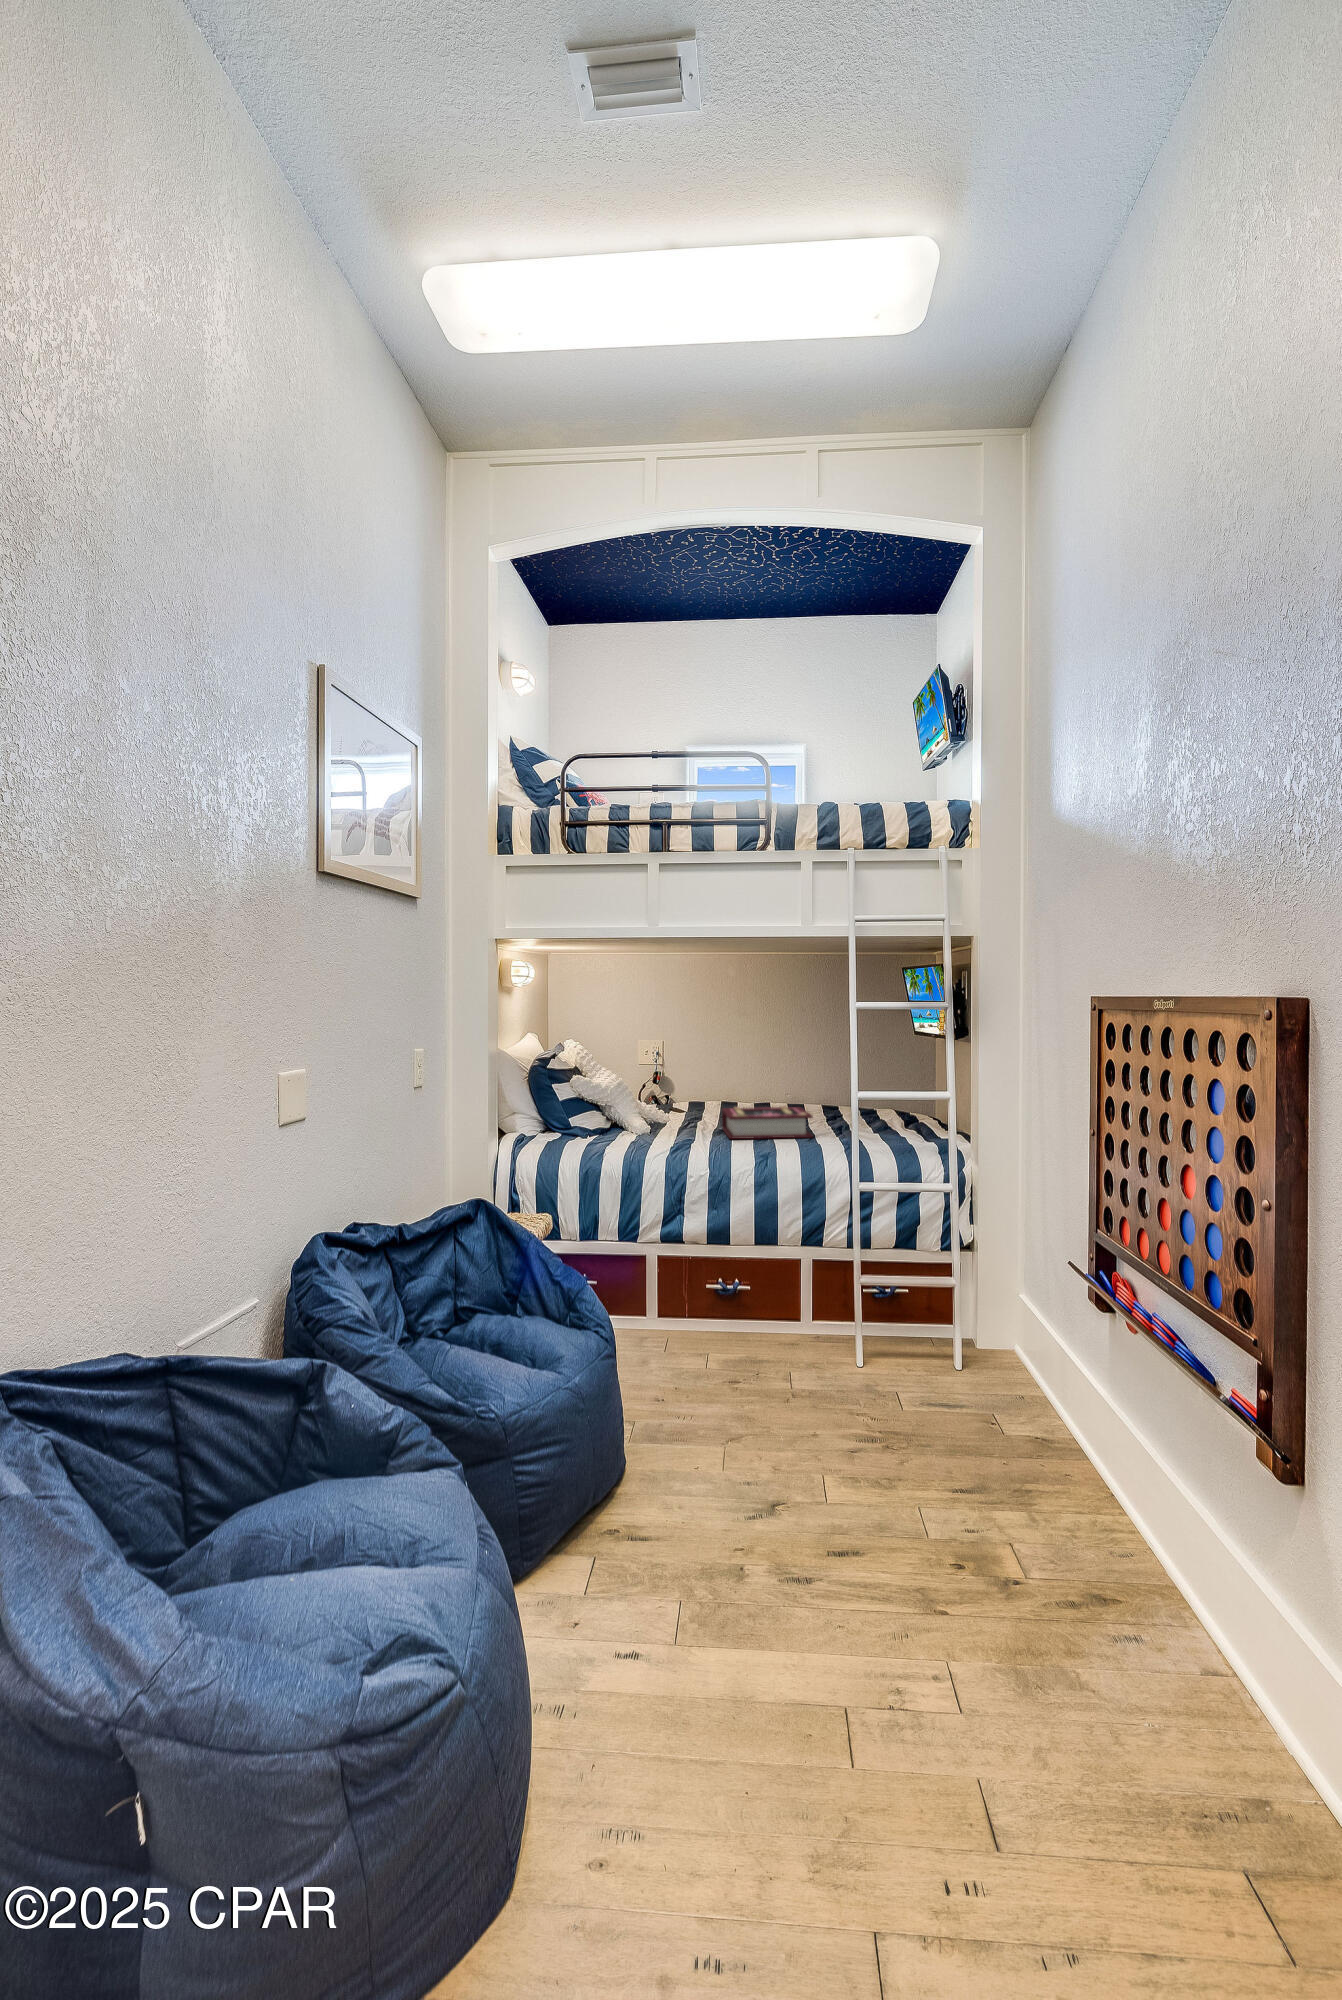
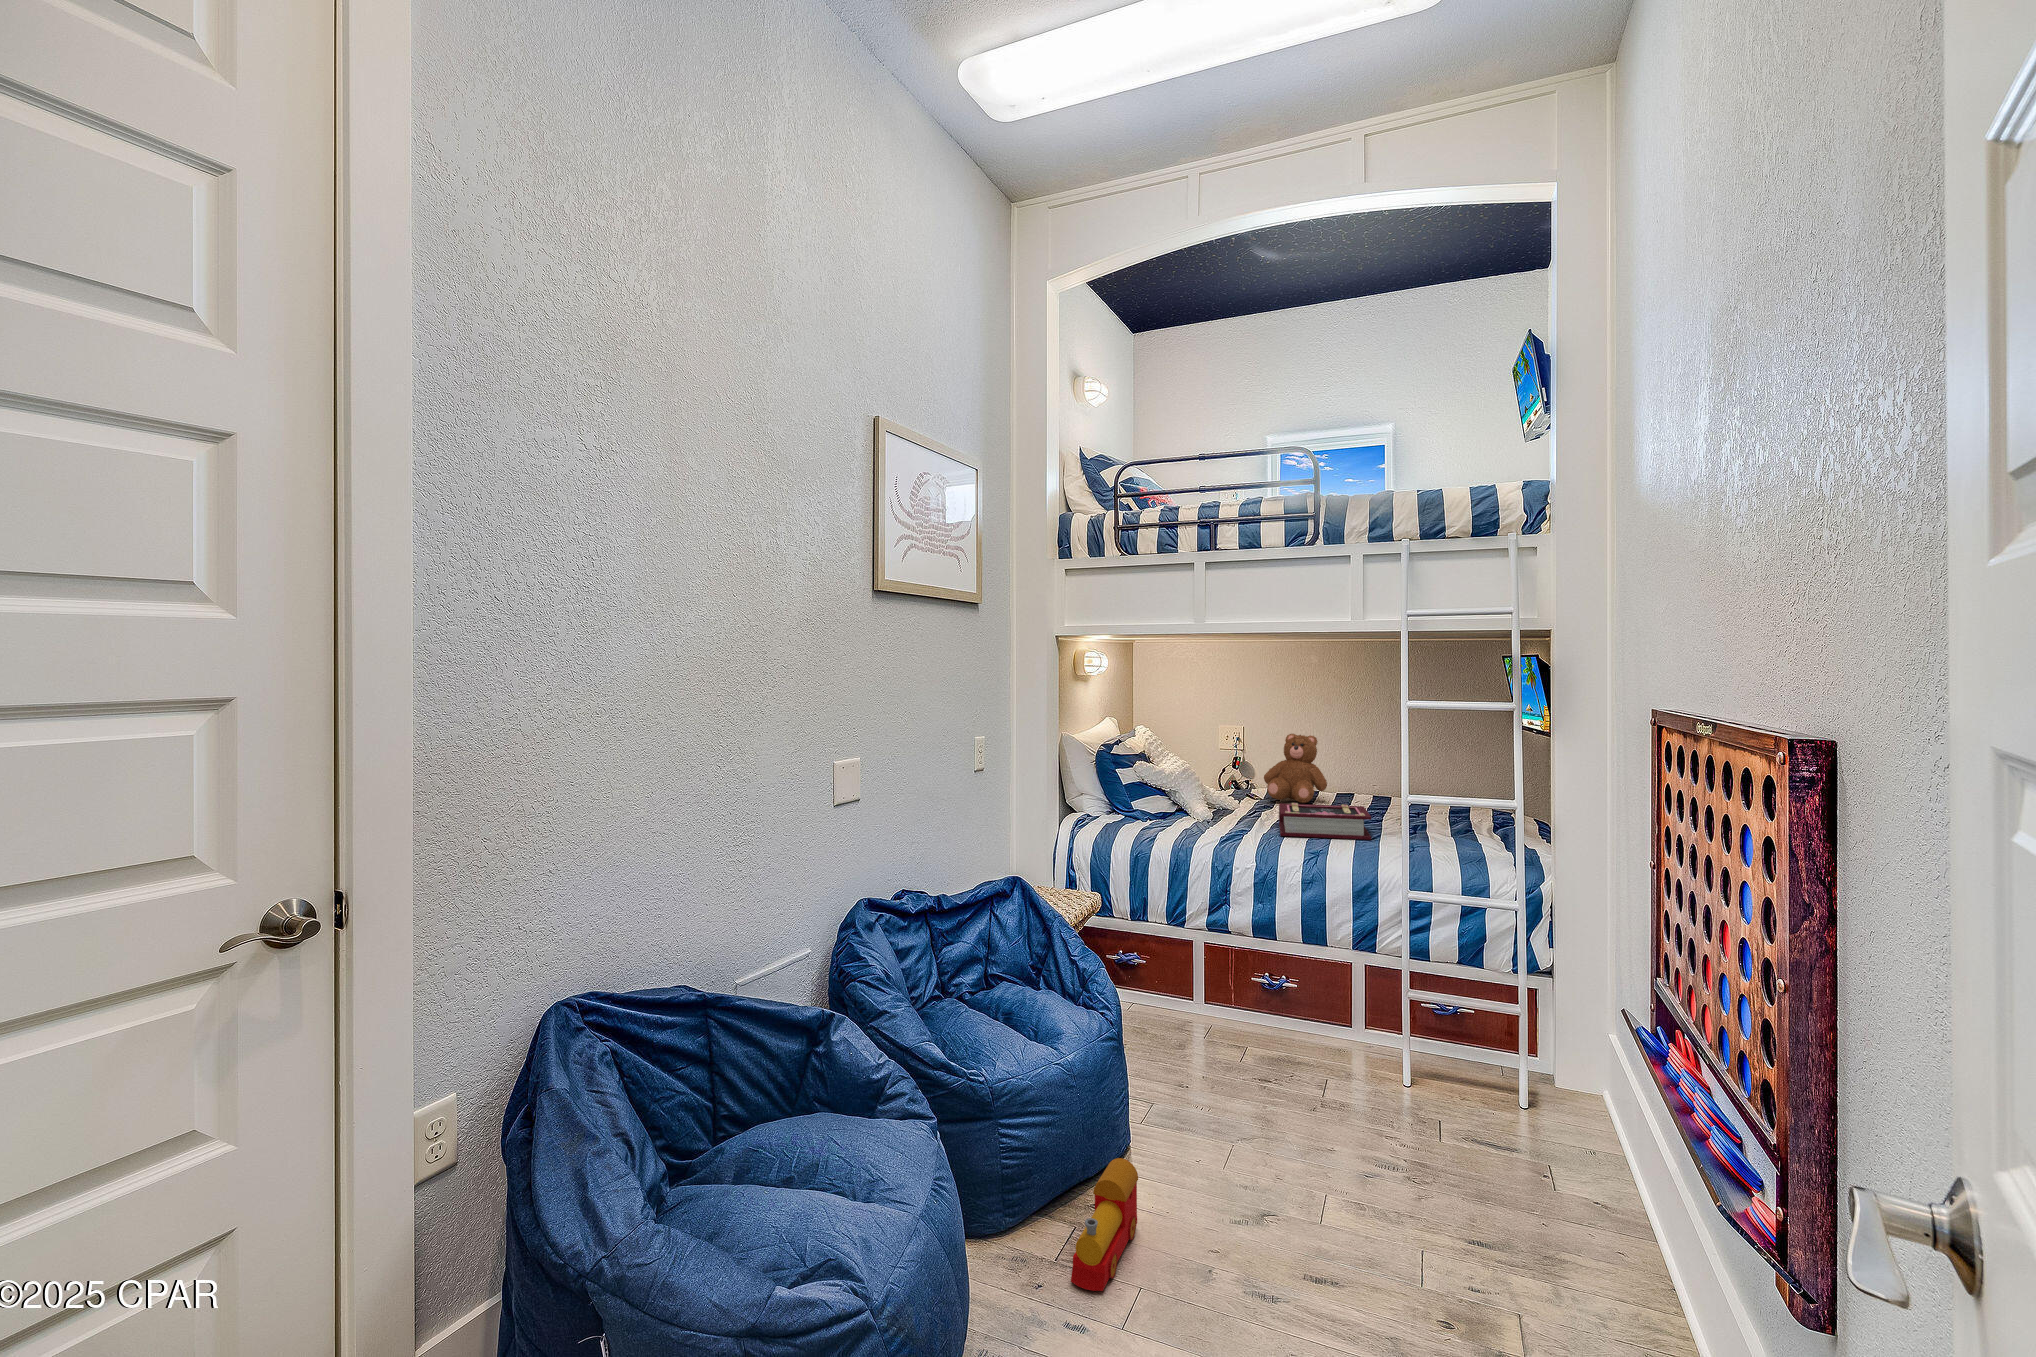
teddy bear: none [694,1040,755,1109] -> present [1264,734,1327,803]
toy train: none [606,1475,657,1617] -> present [1071,1158,1138,1291]

